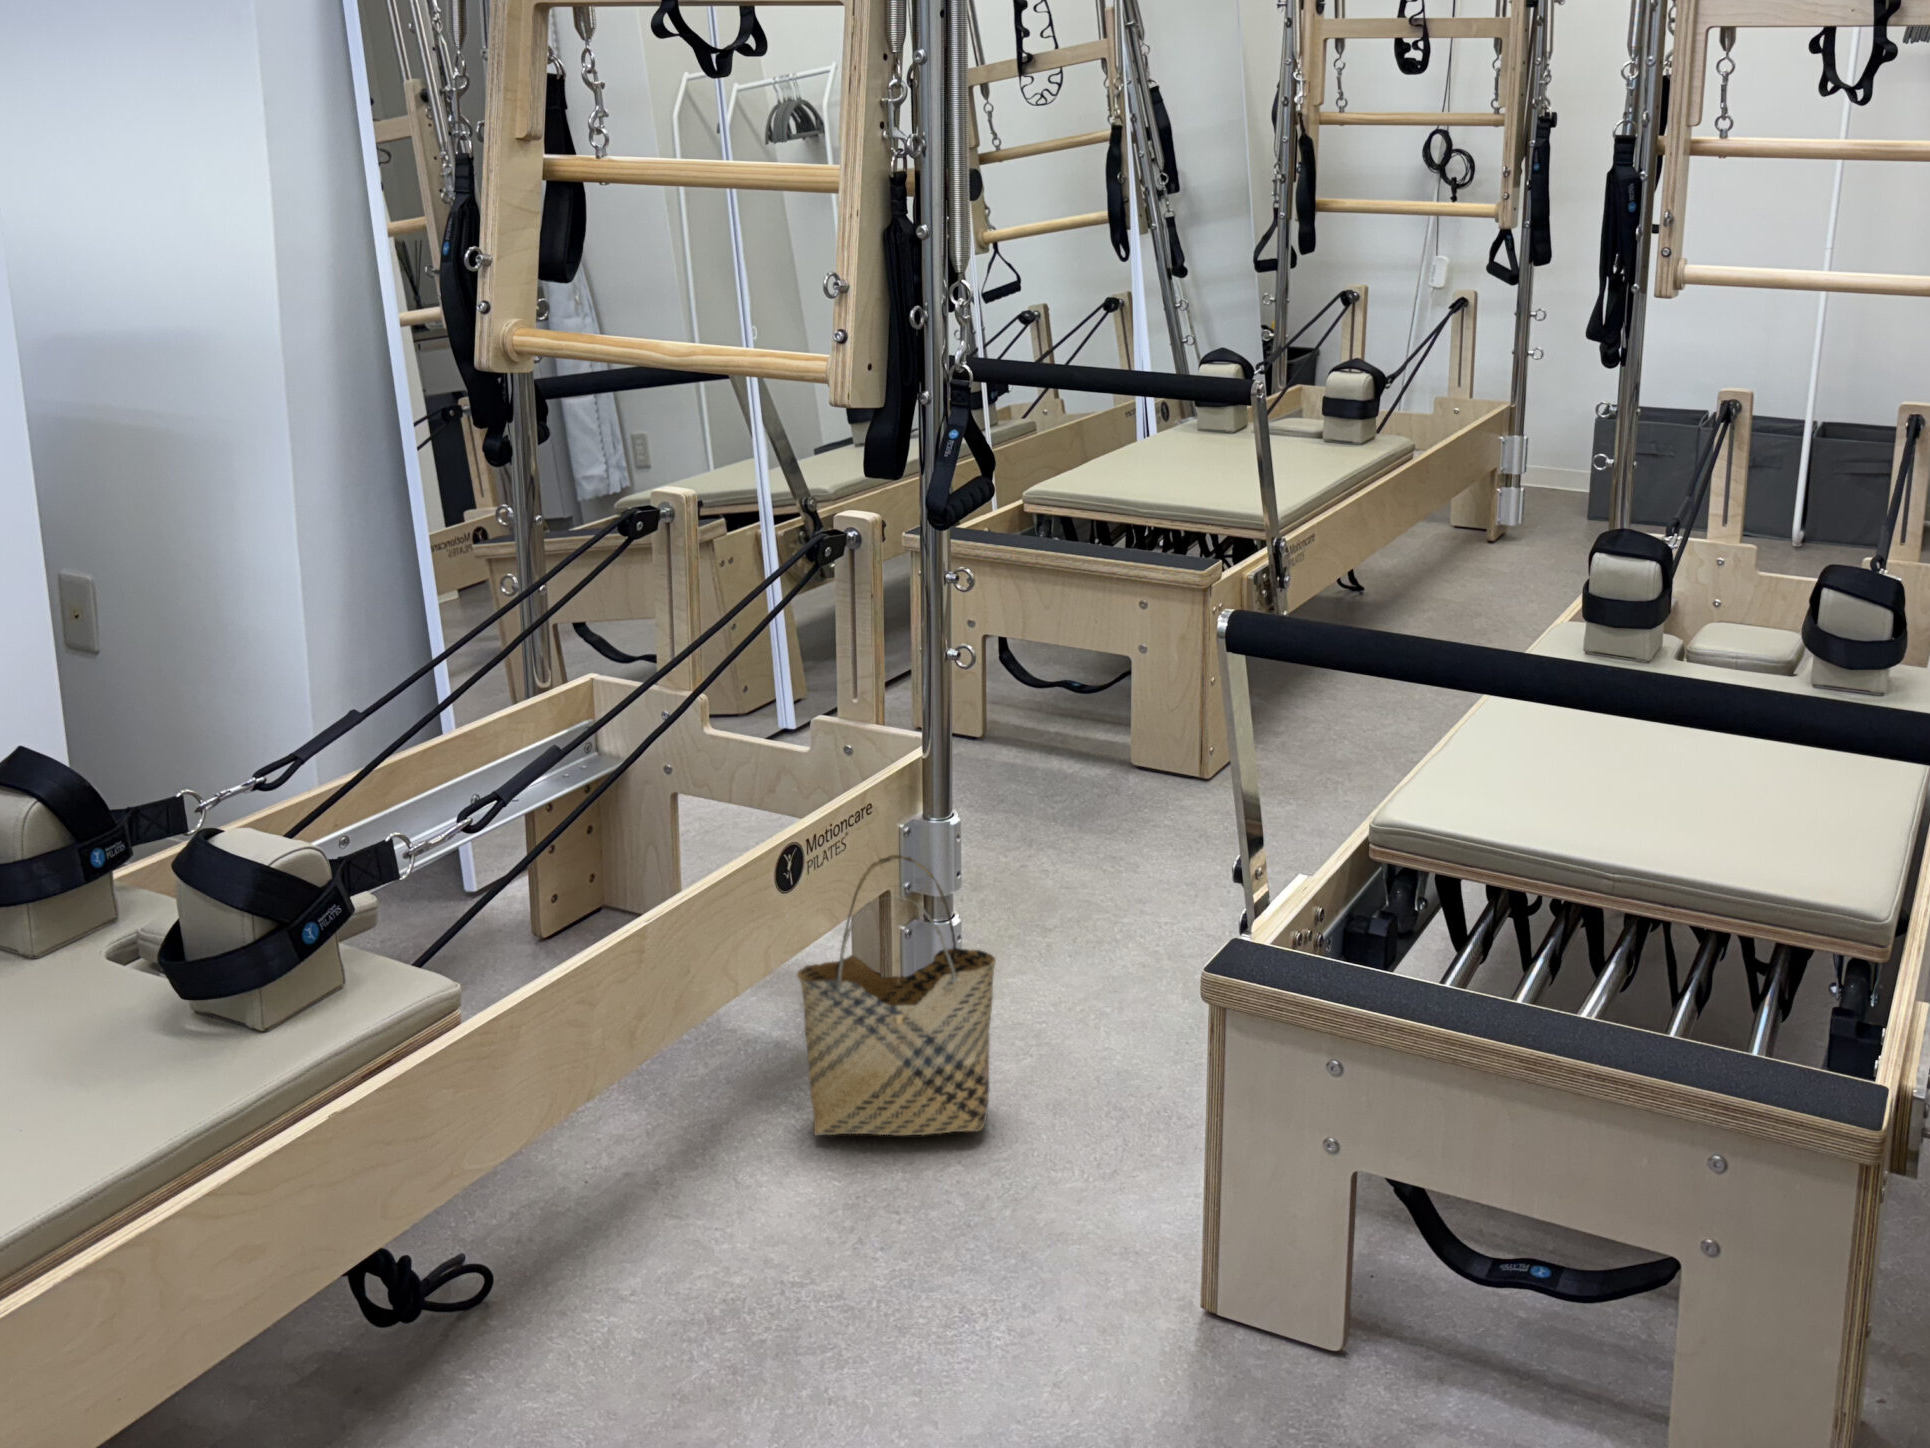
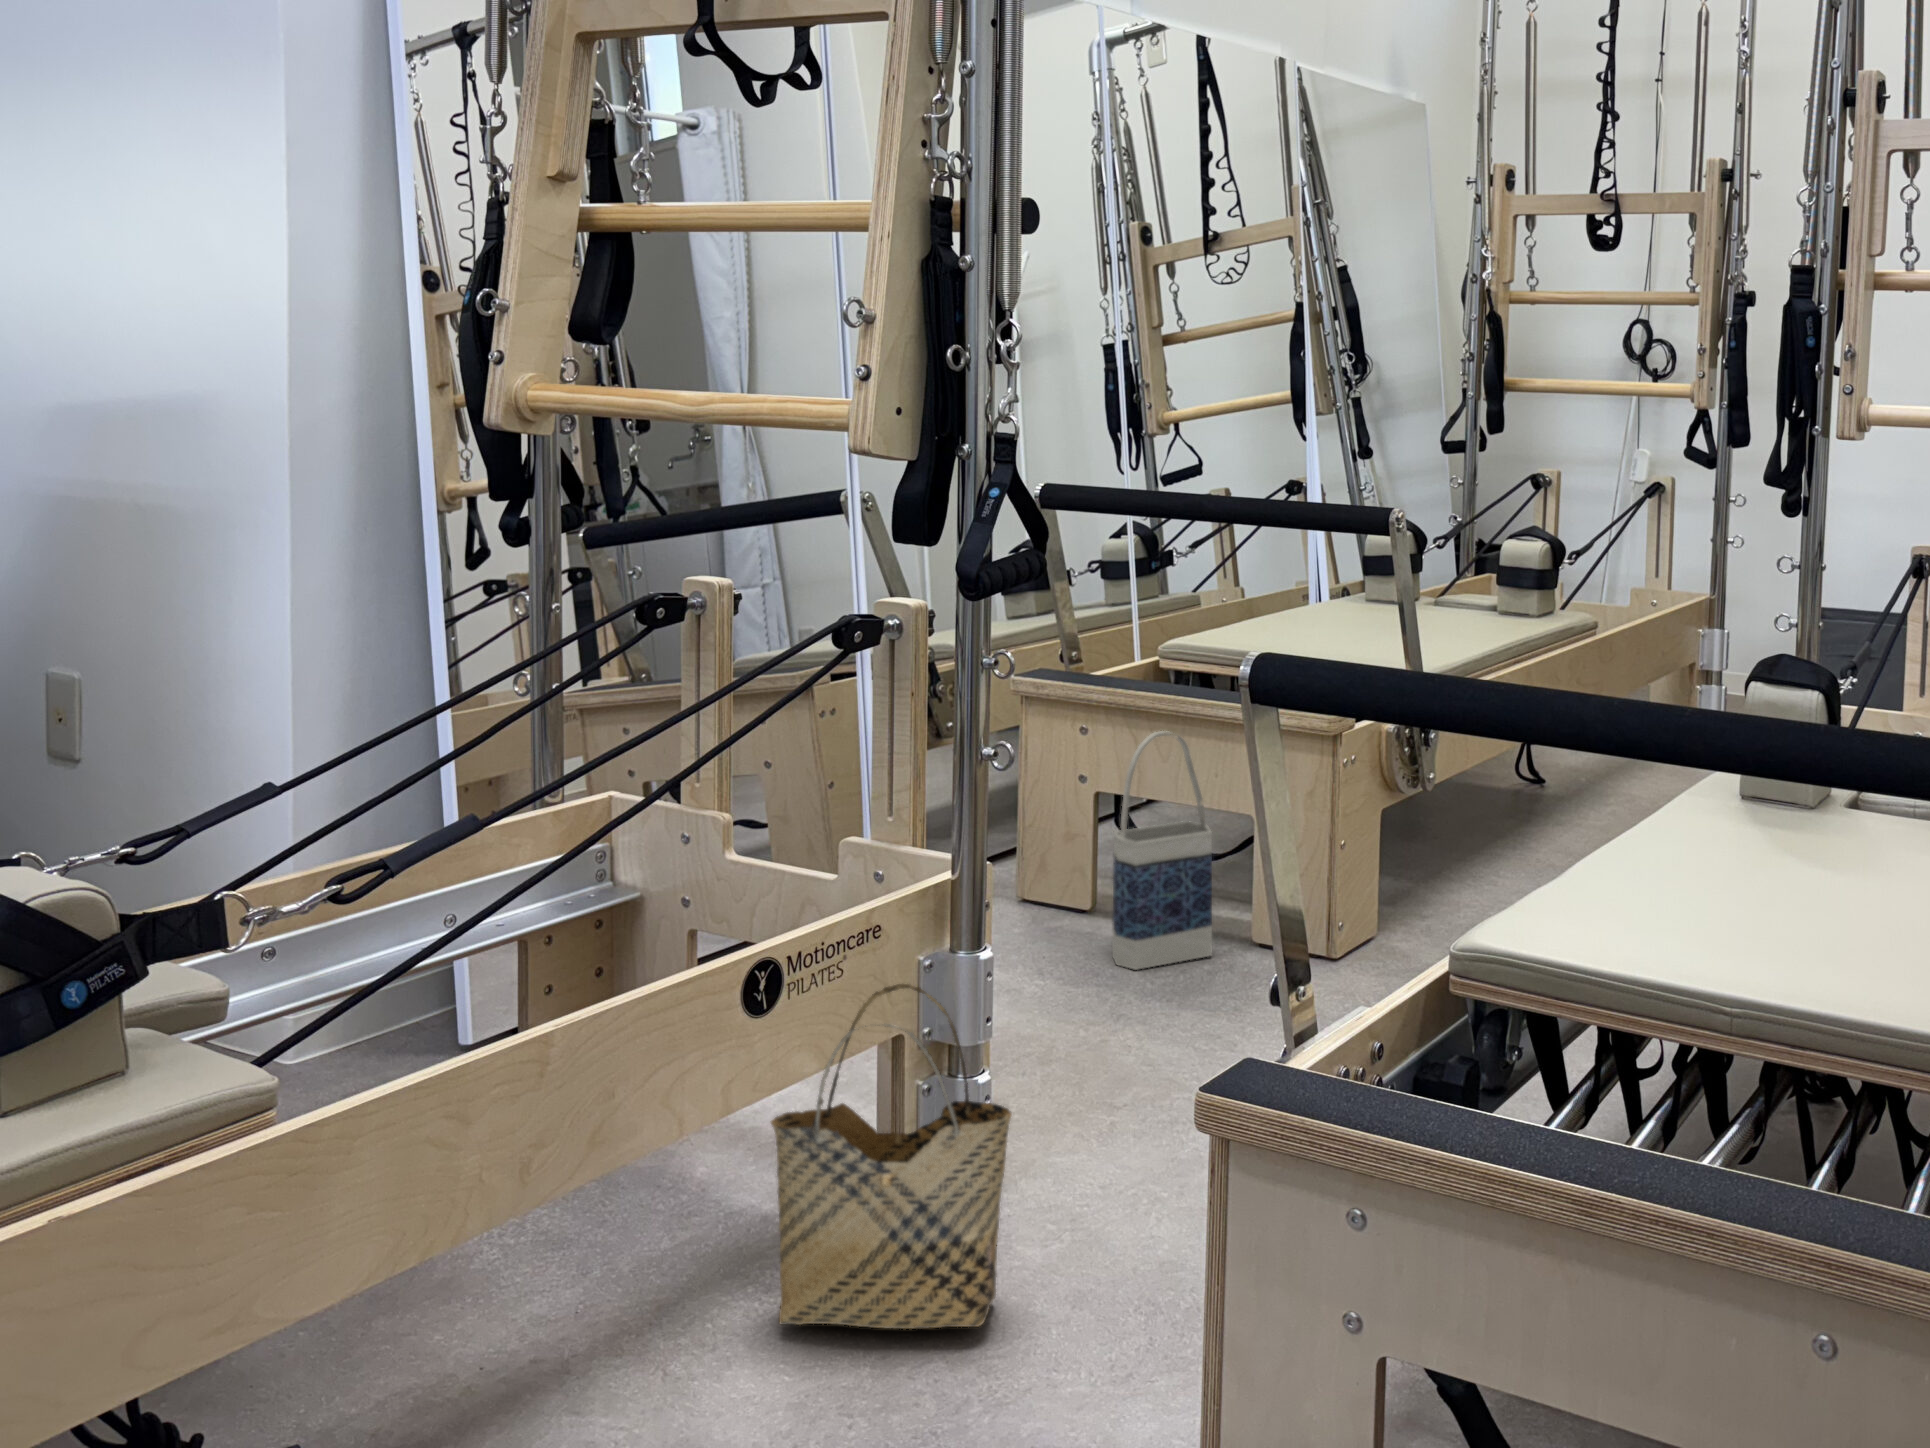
bag: none [1012,583,1101,792] -> present [1112,731,1212,970]

